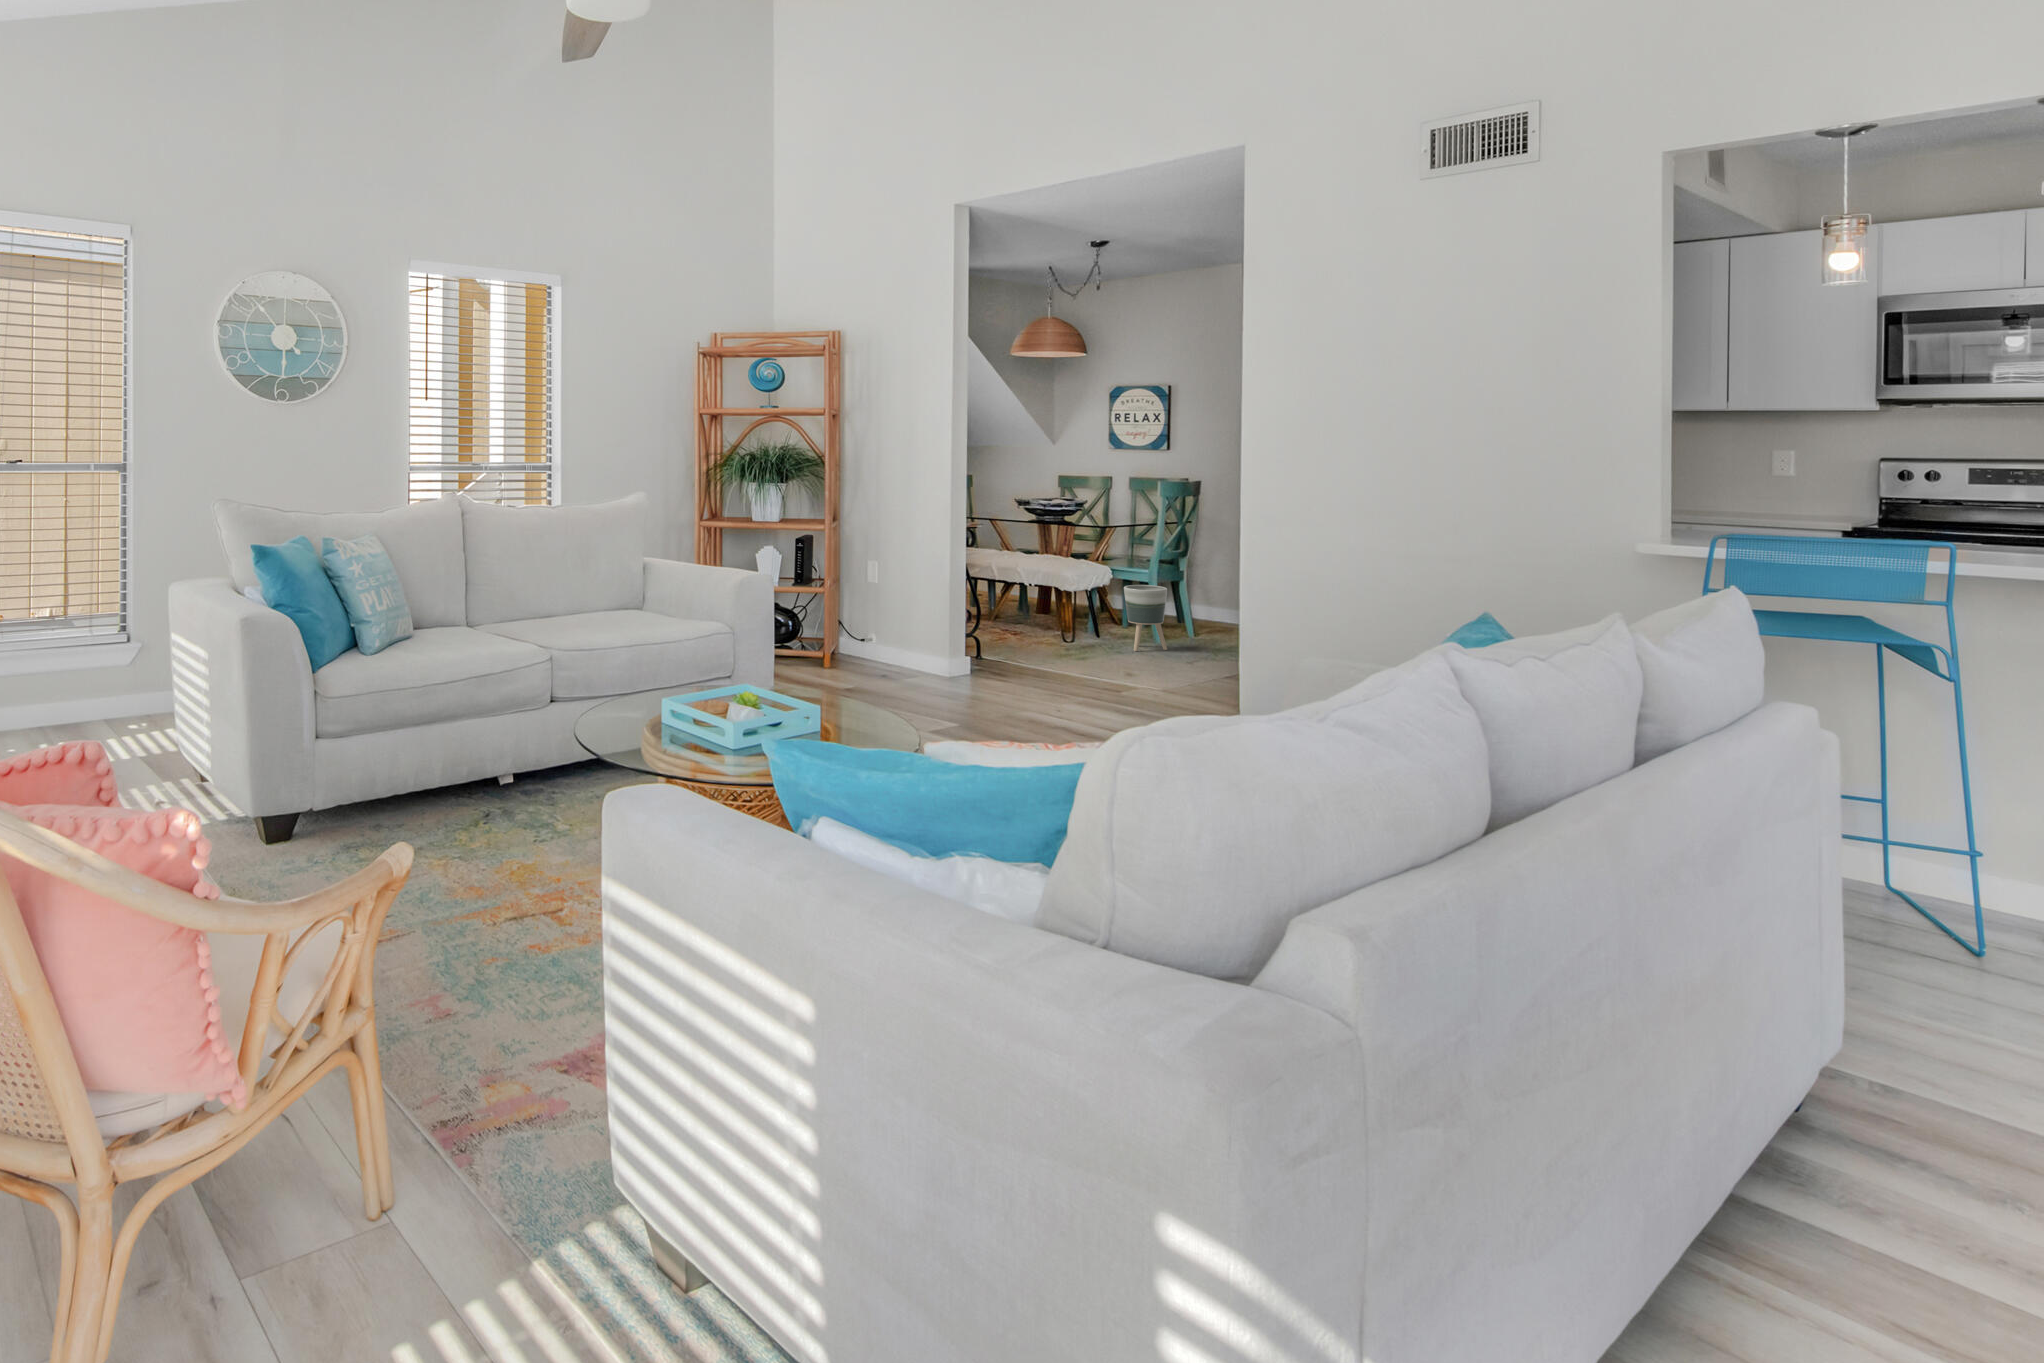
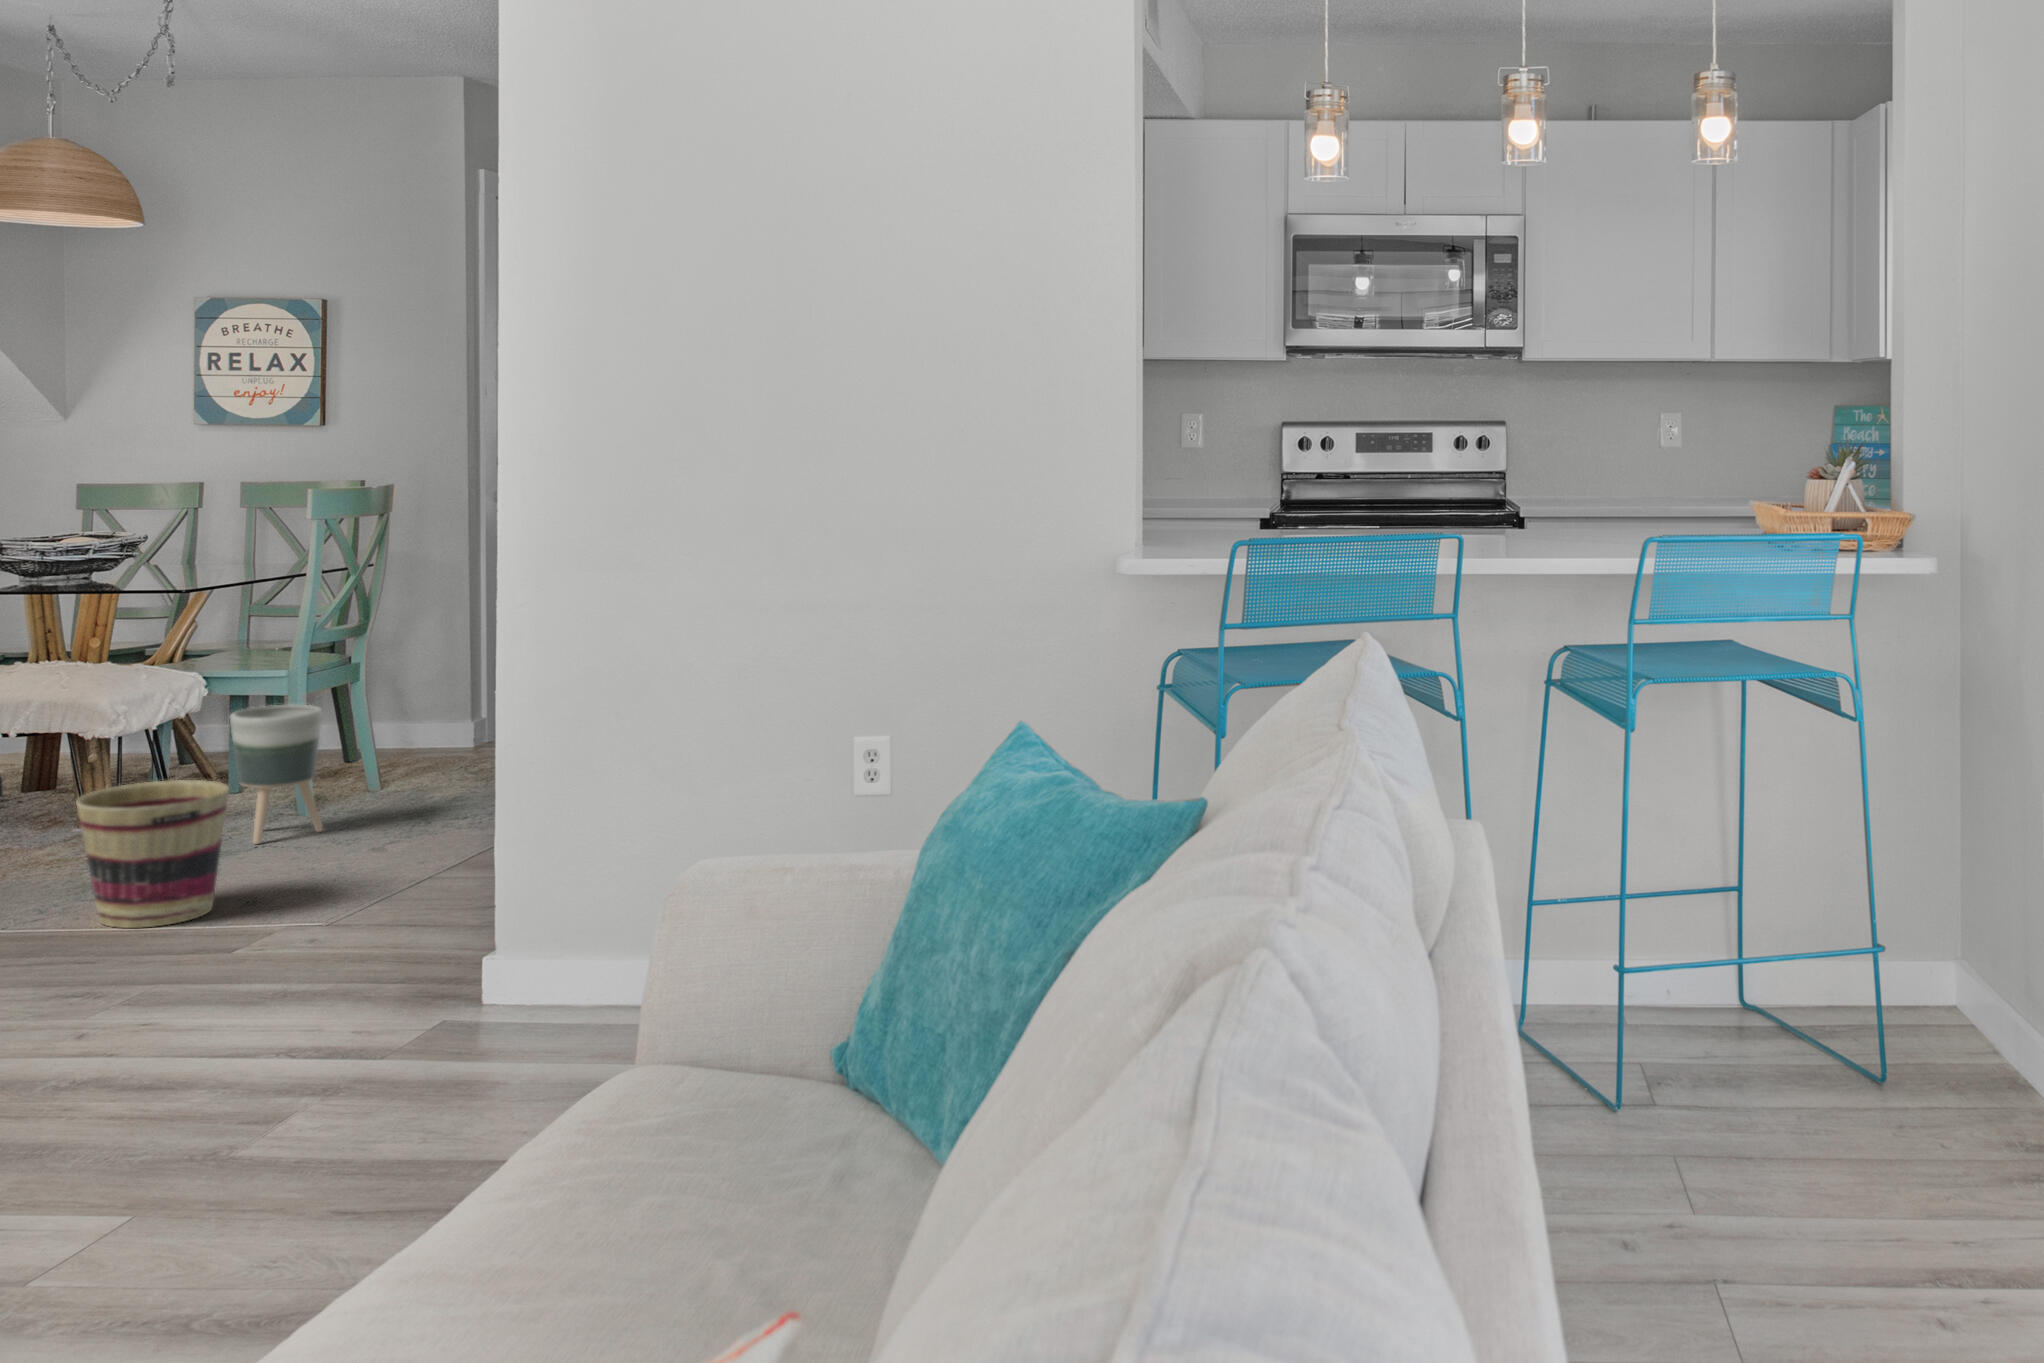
basket: none [1058,611,1124,677] -> present [76,780,229,928]

